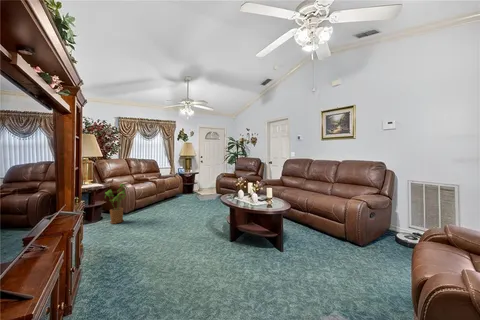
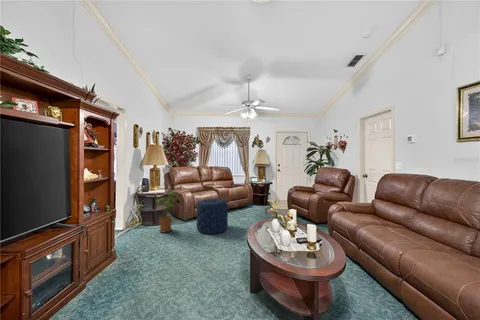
pouf: none [148,187,178,218] -> present [196,199,228,234]

